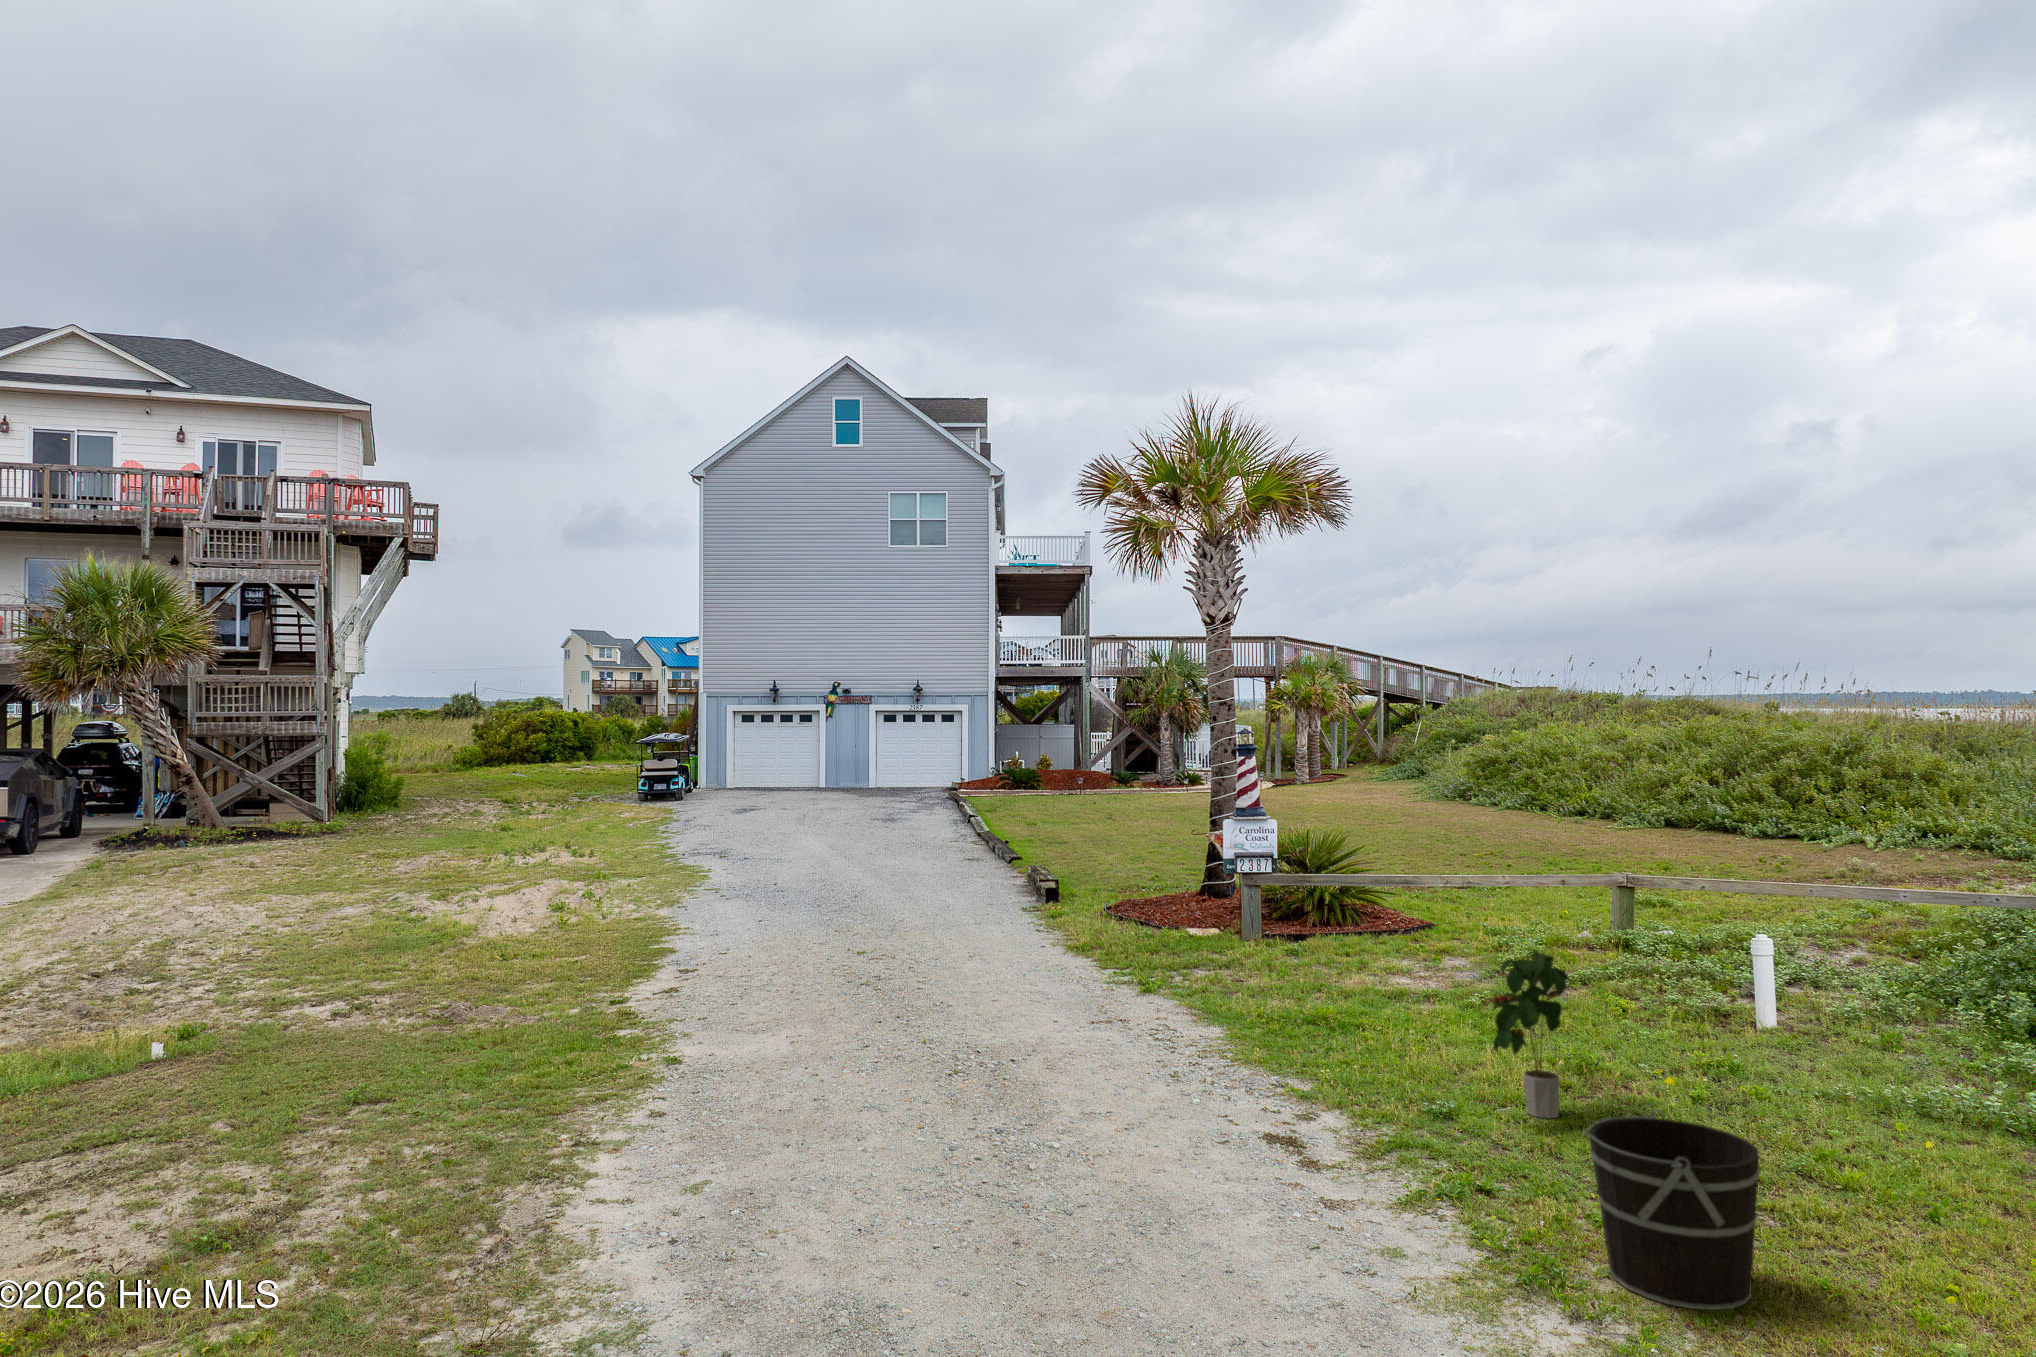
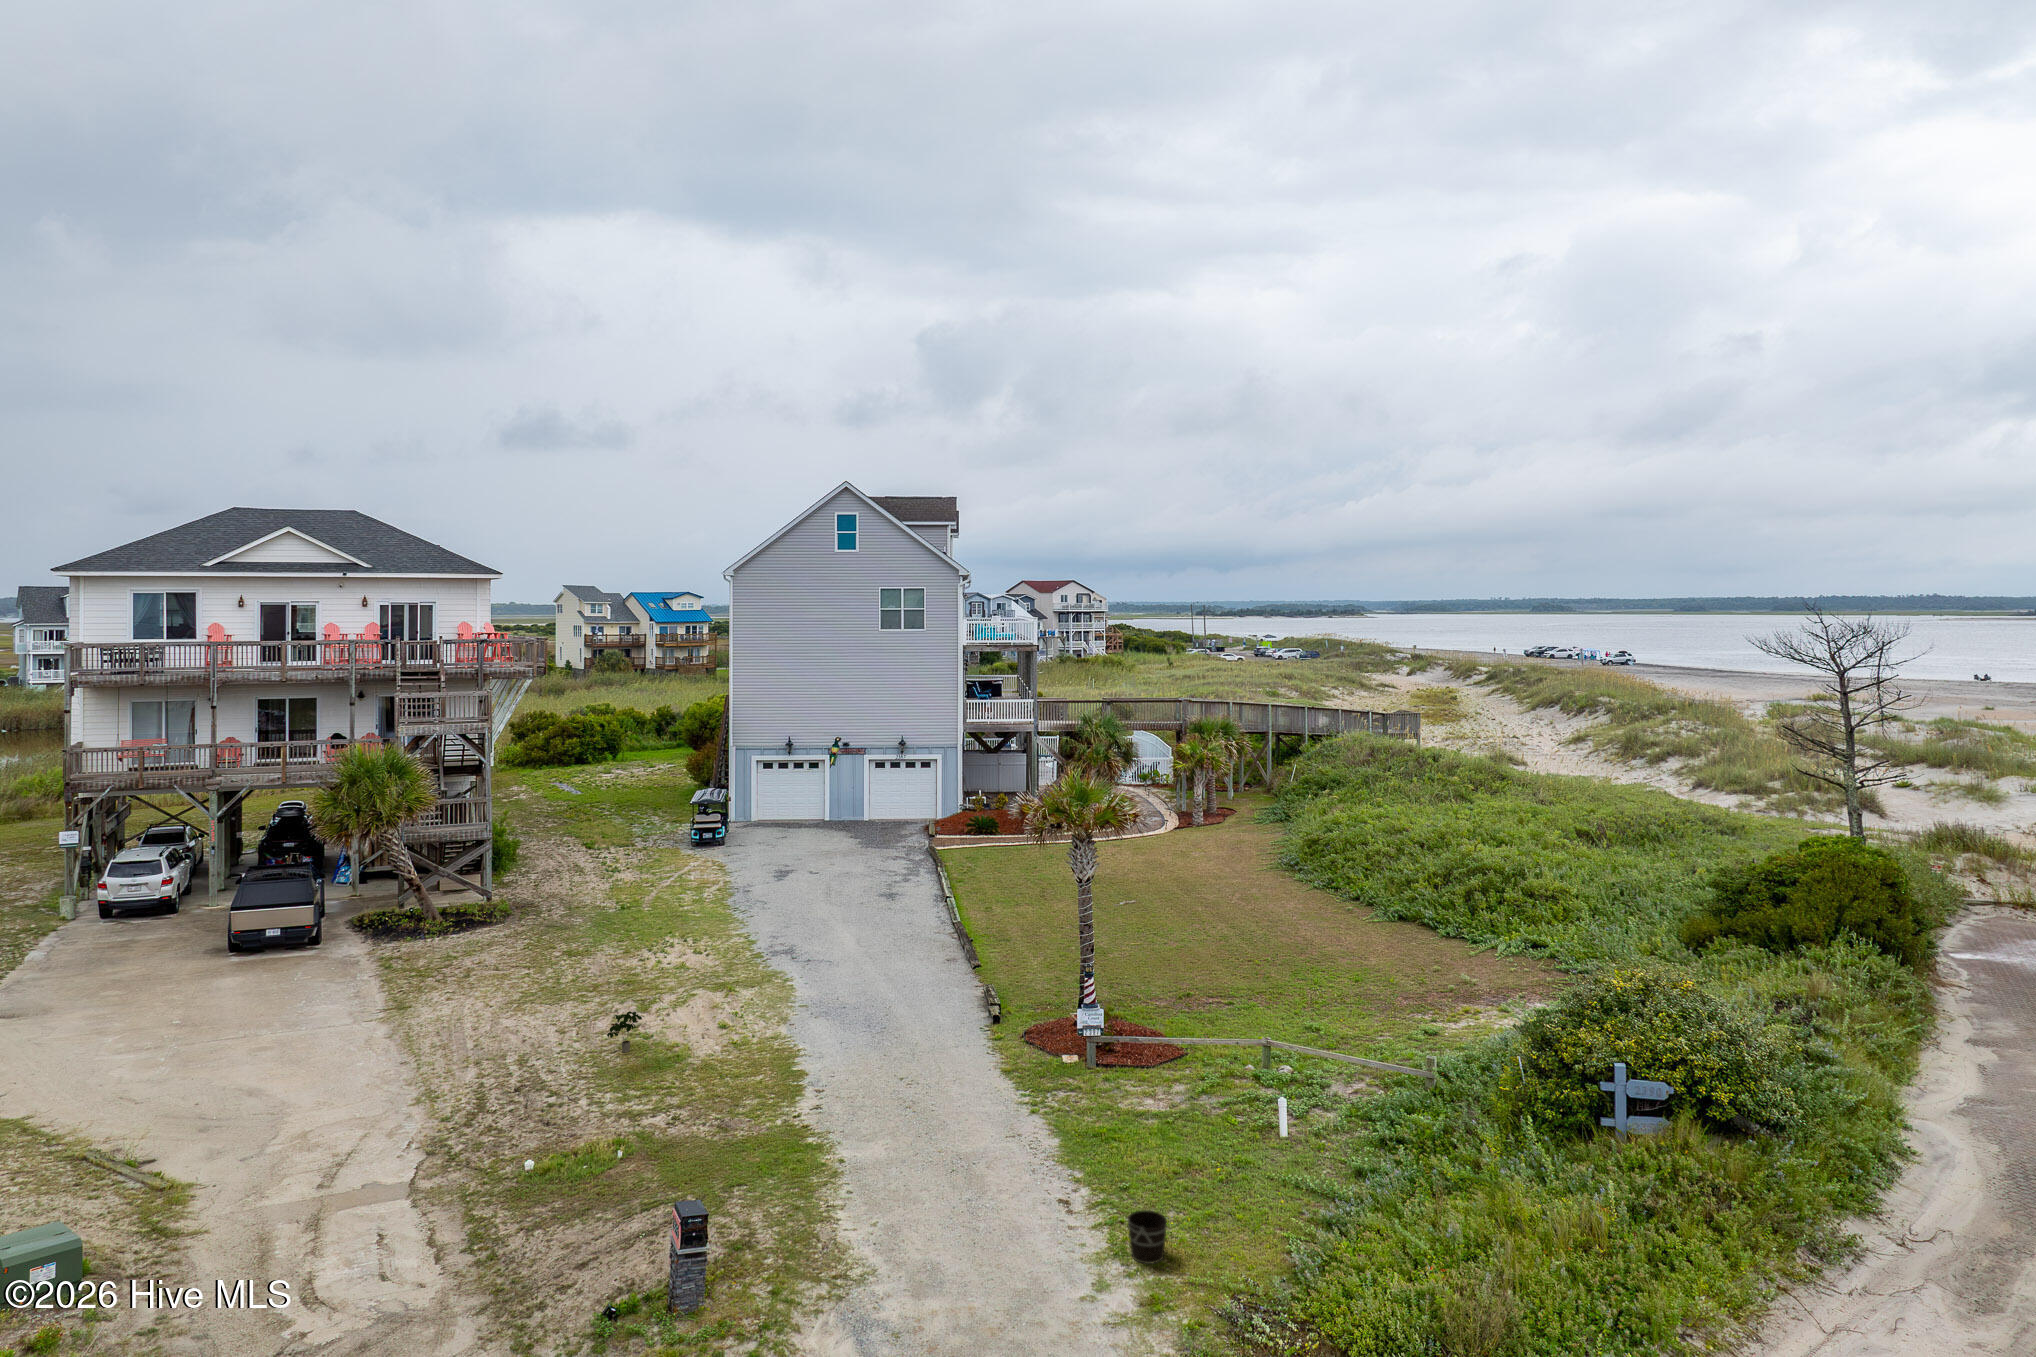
potted plant: present [1489,950,1572,1118] -> present [607,1011,642,1052]

